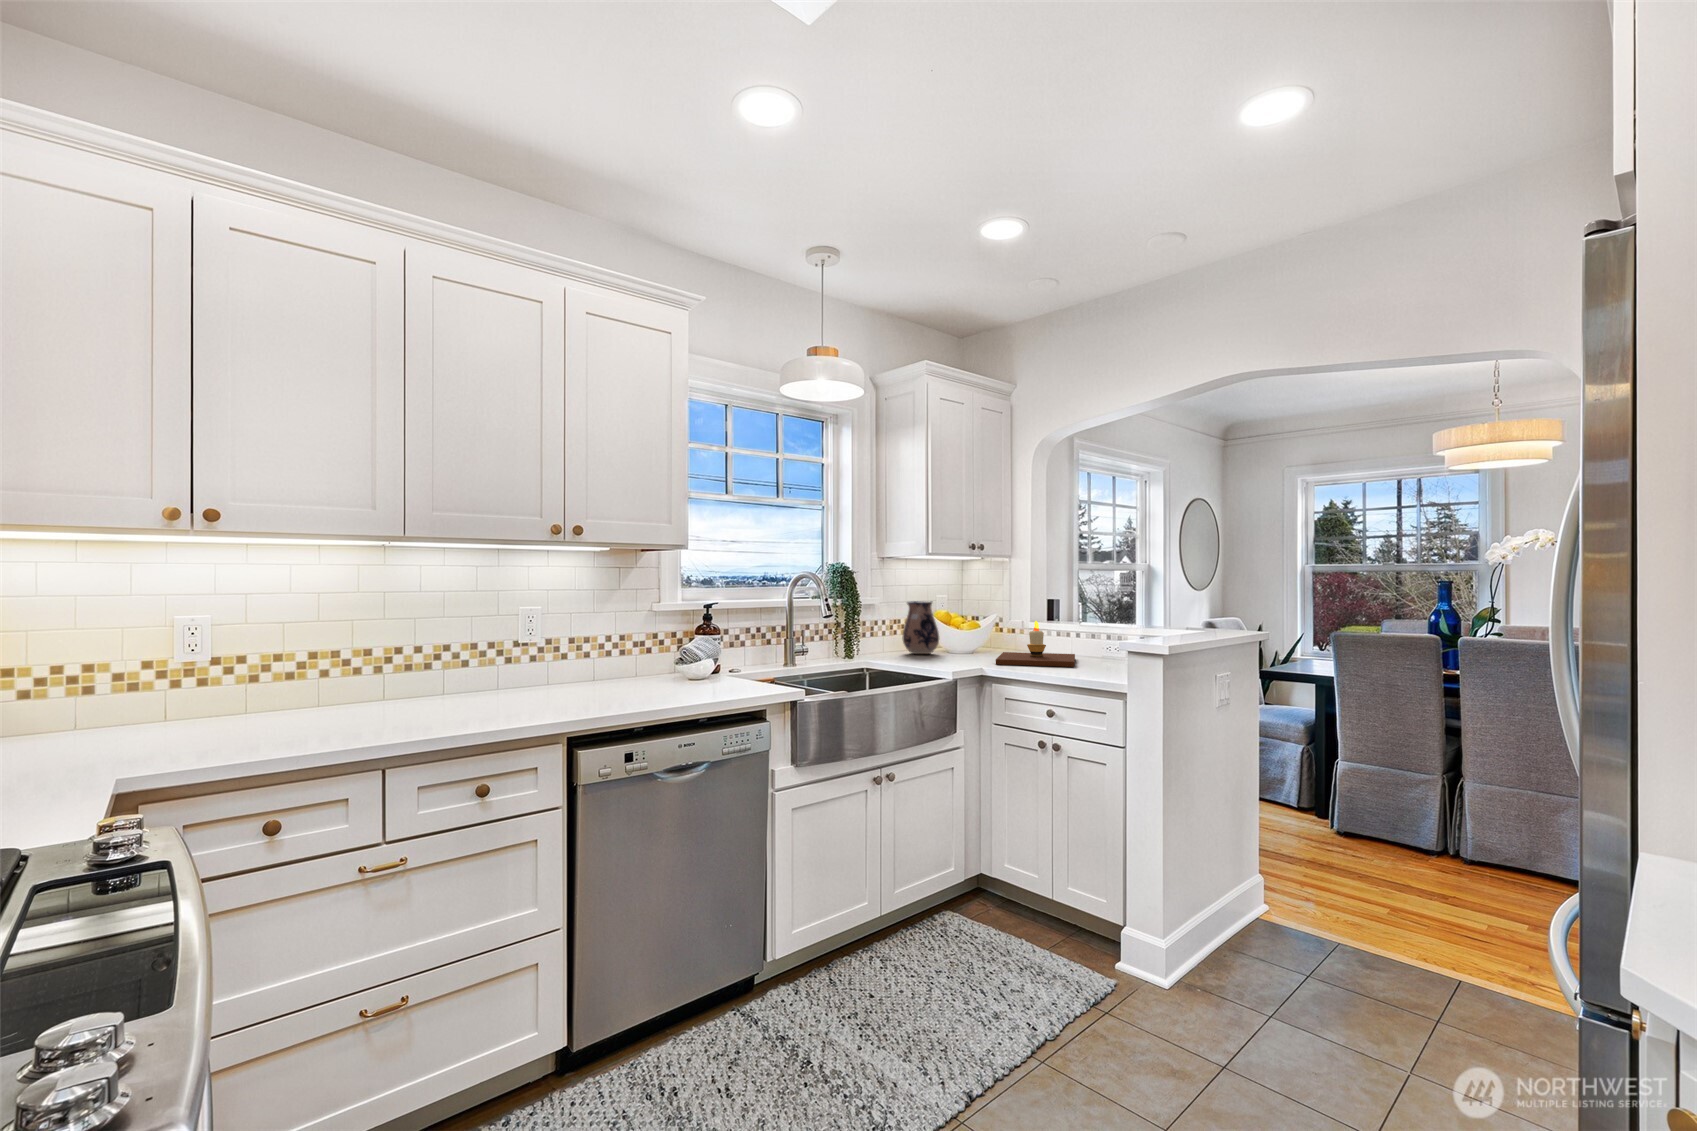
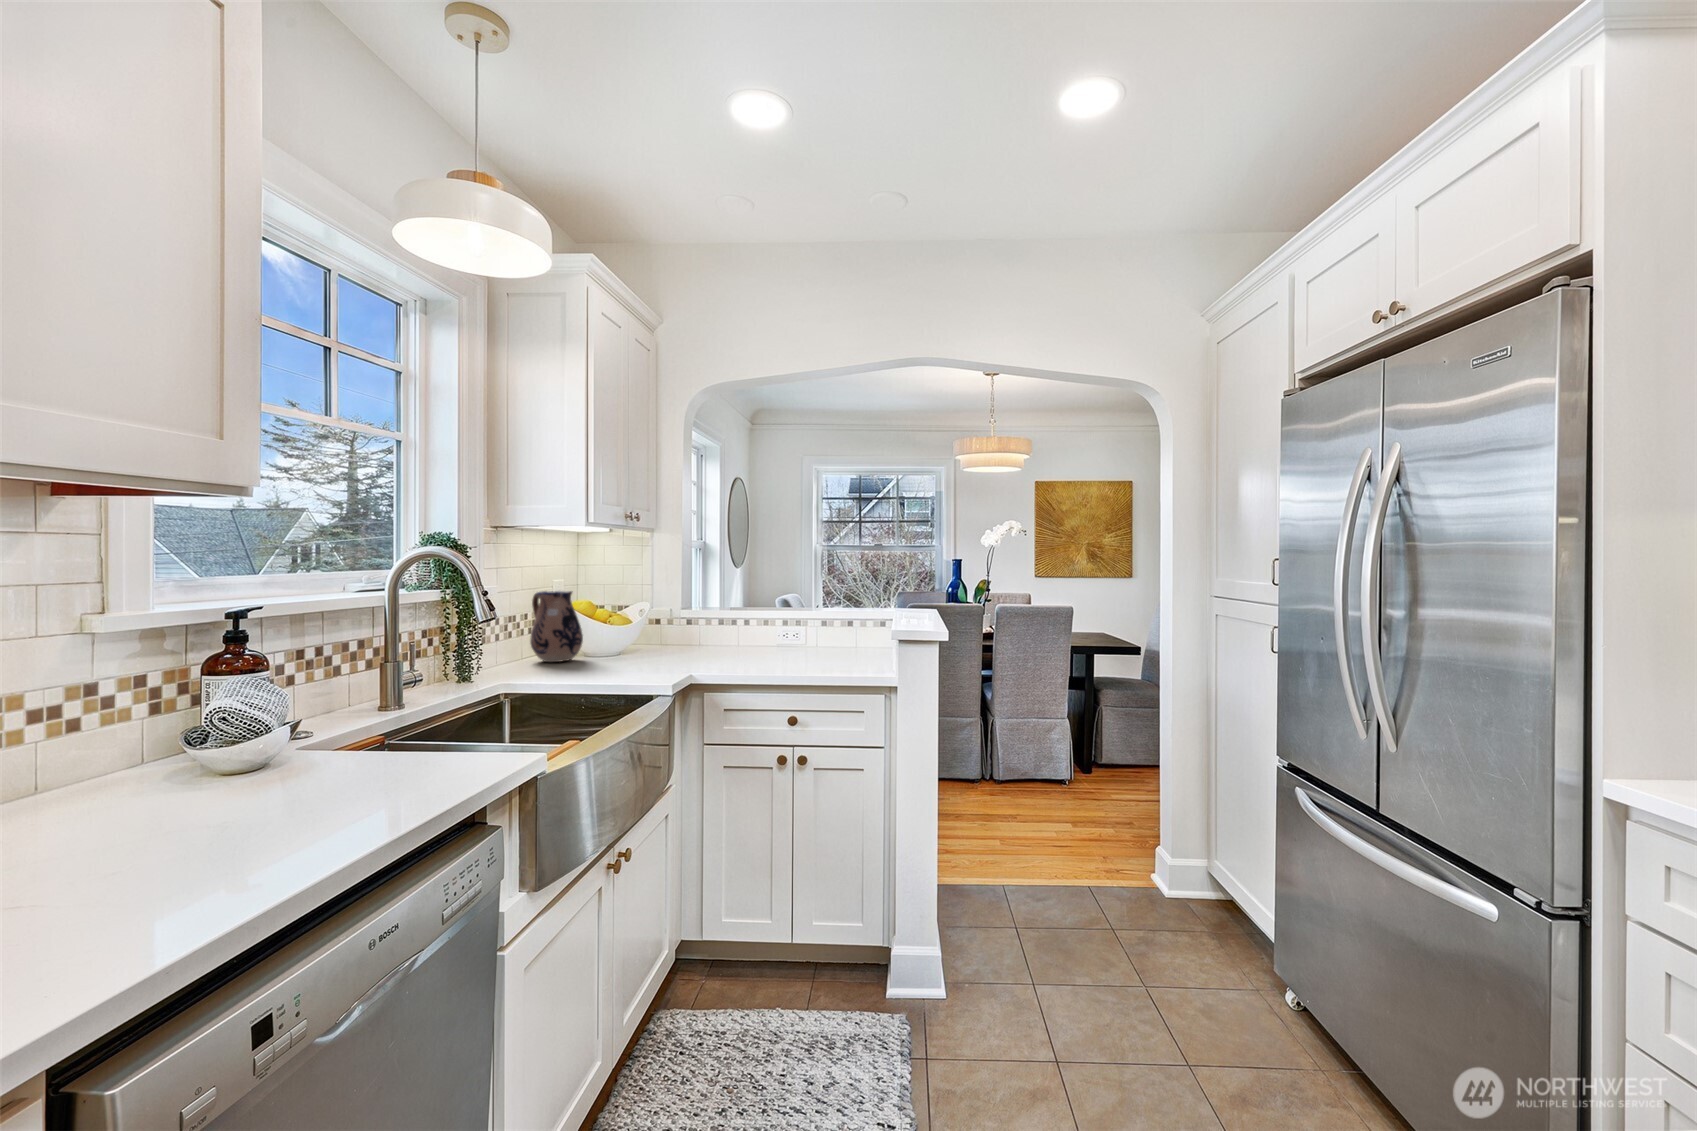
candle: present [996,621,1075,667] -> none [665,611,772,668]

